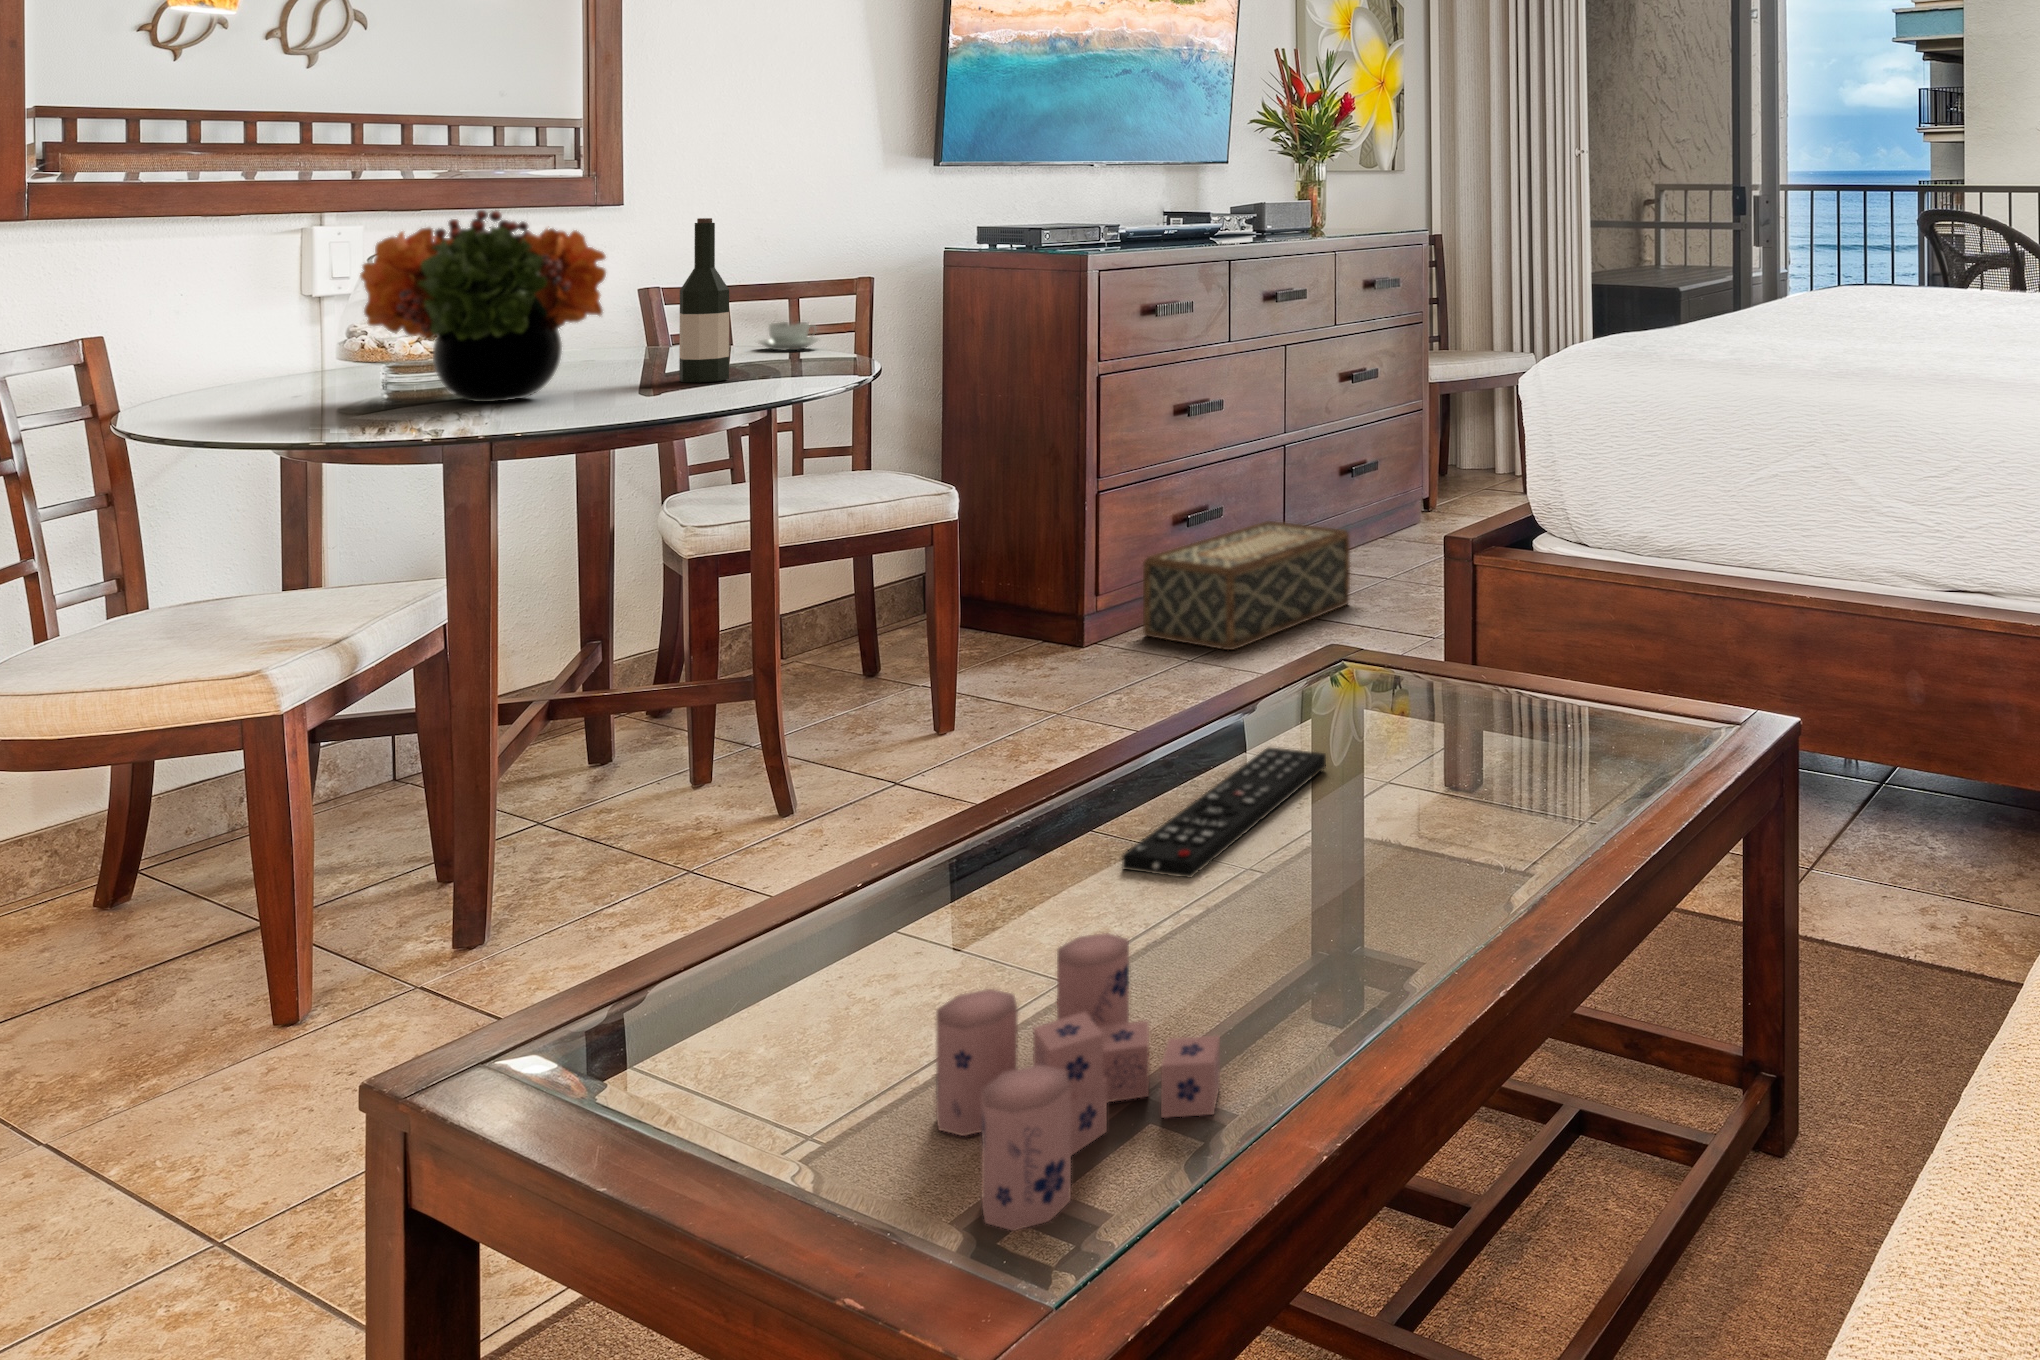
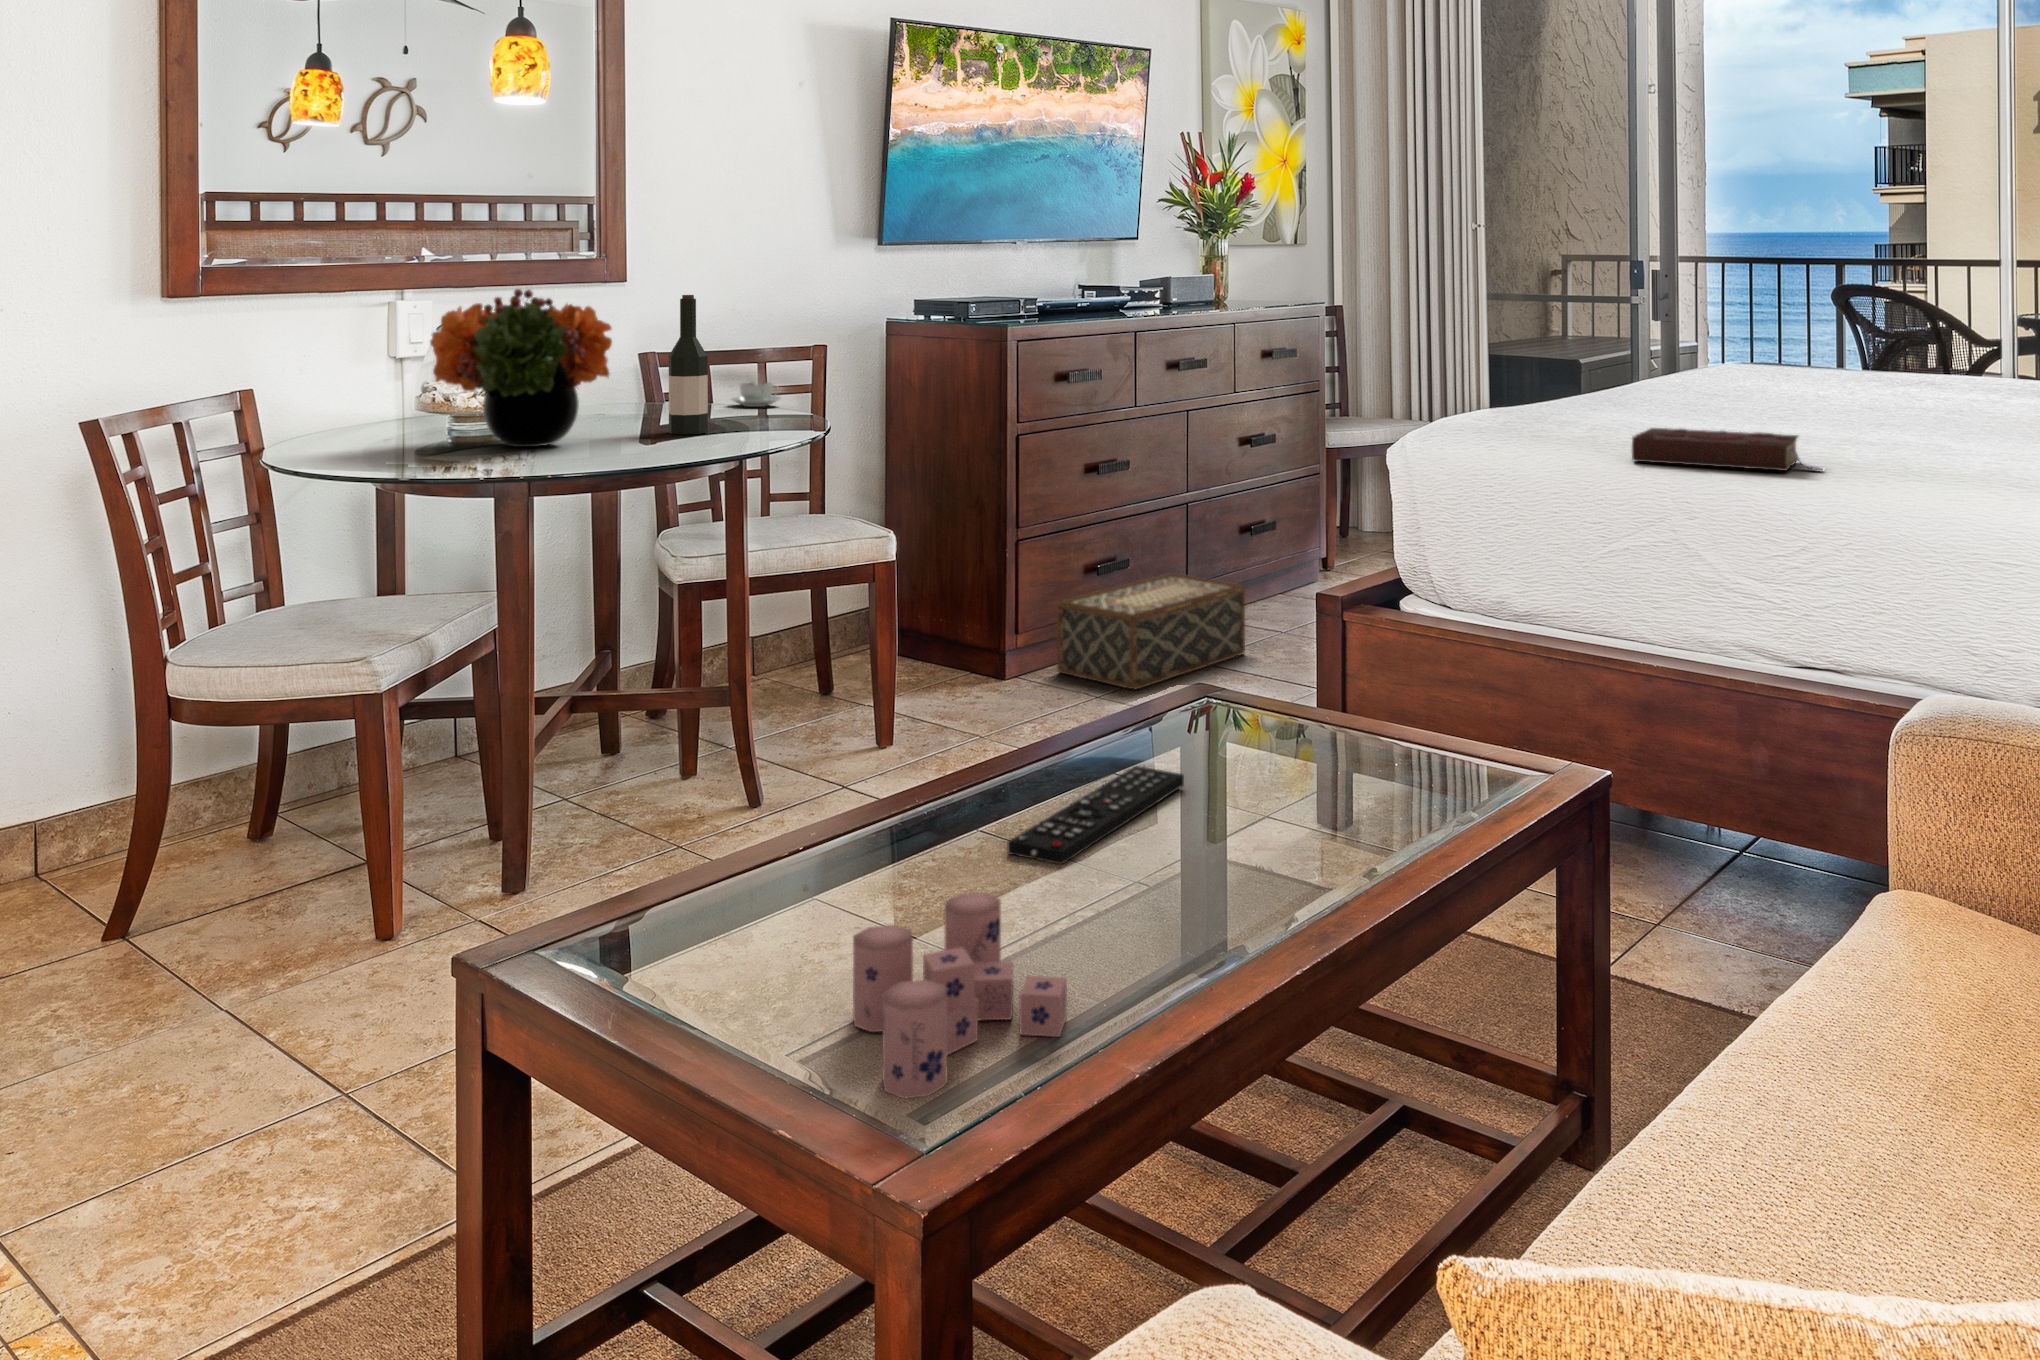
book: none [1781,346,1974,386] -> present [1632,428,1822,471]

